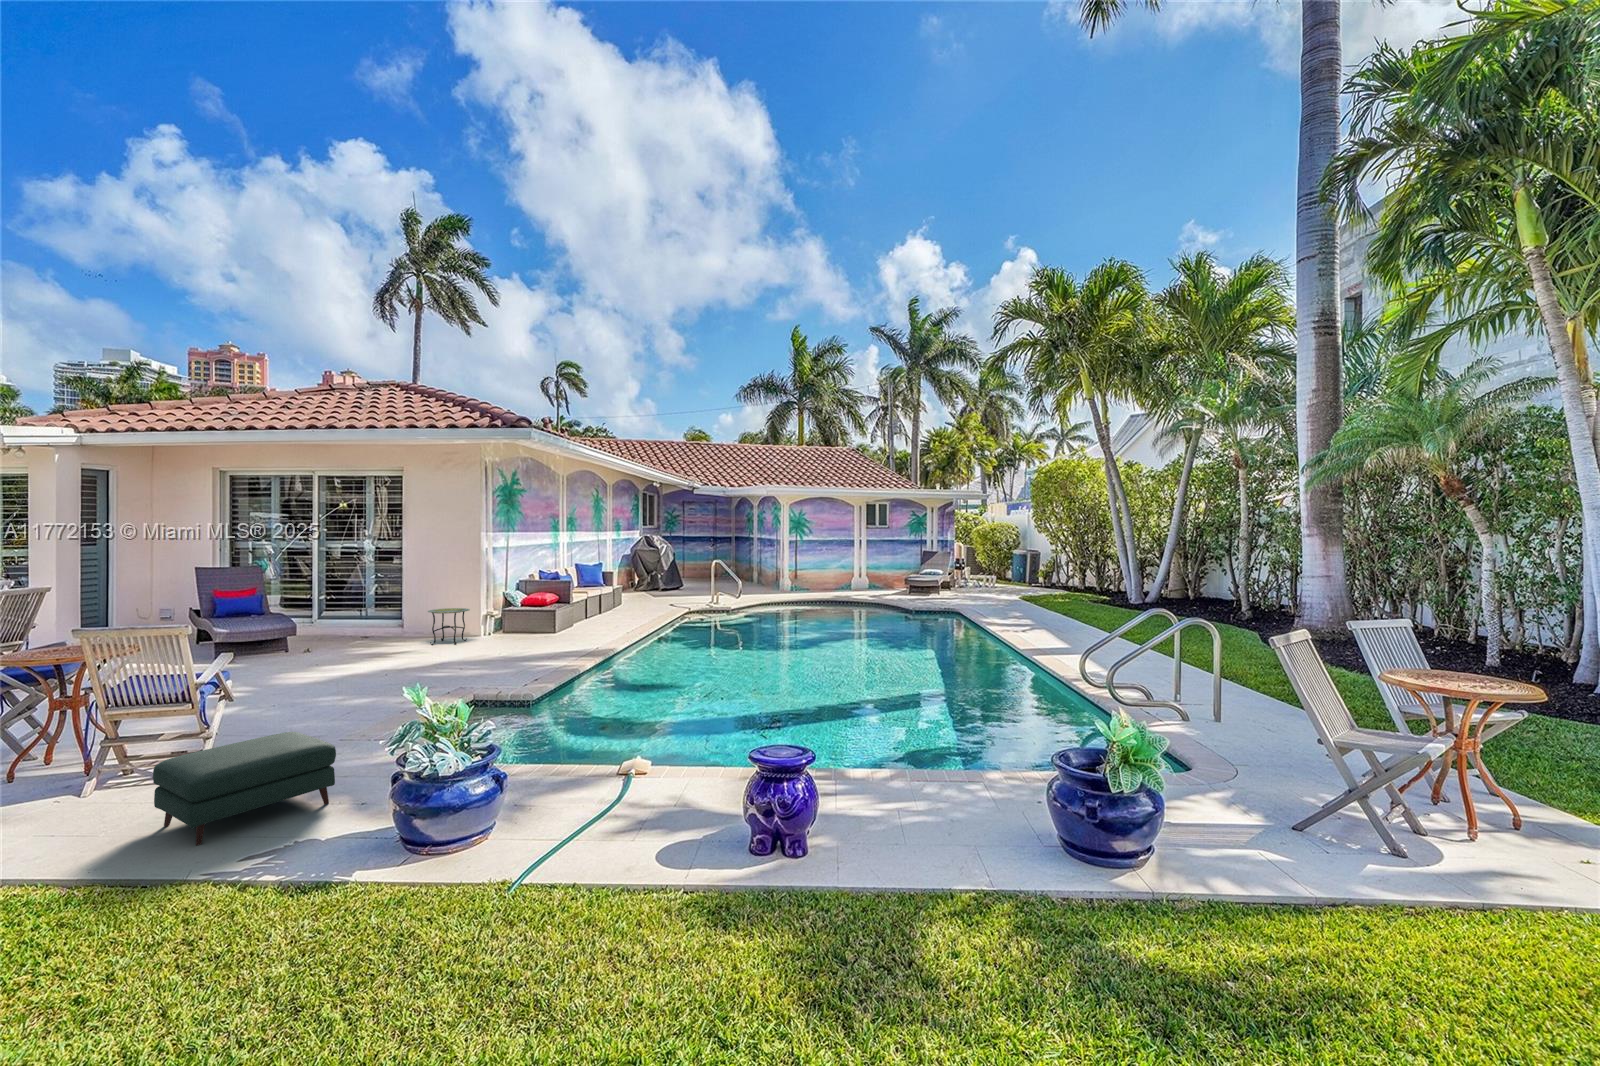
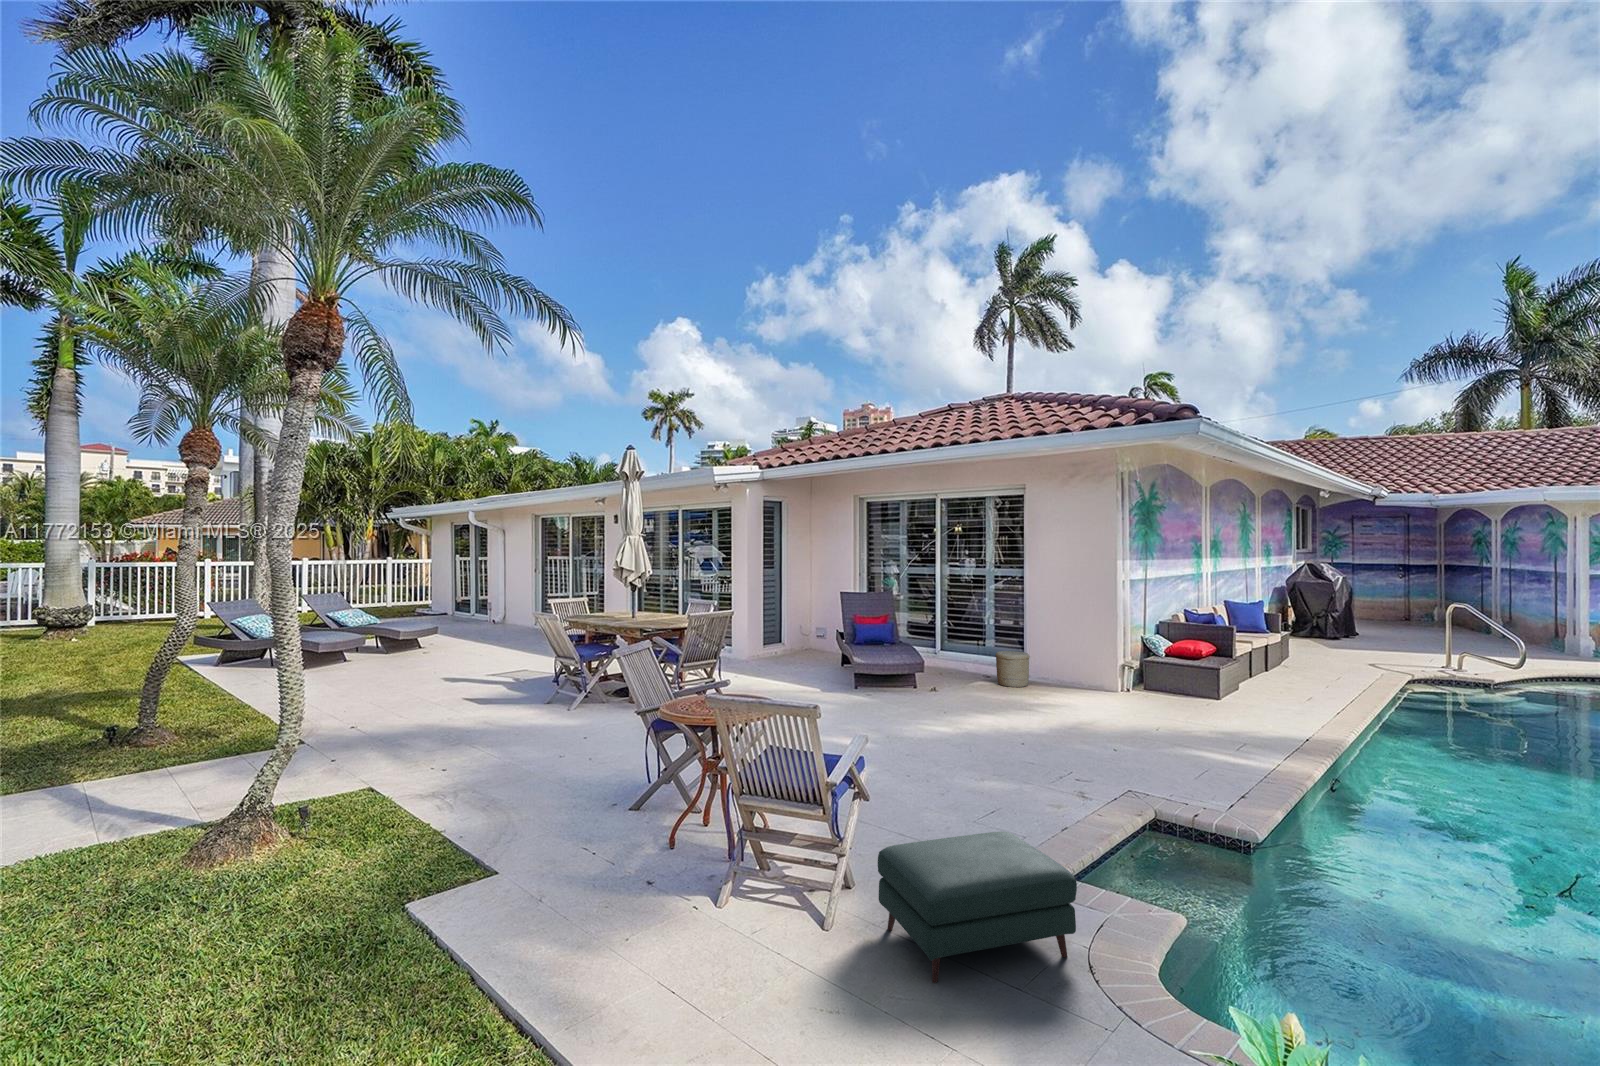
side table: present [428,608,470,645] -> none [1057,652,1107,700]
woven basket: none [373,612,406,643] -> present [995,651,1030,687]

